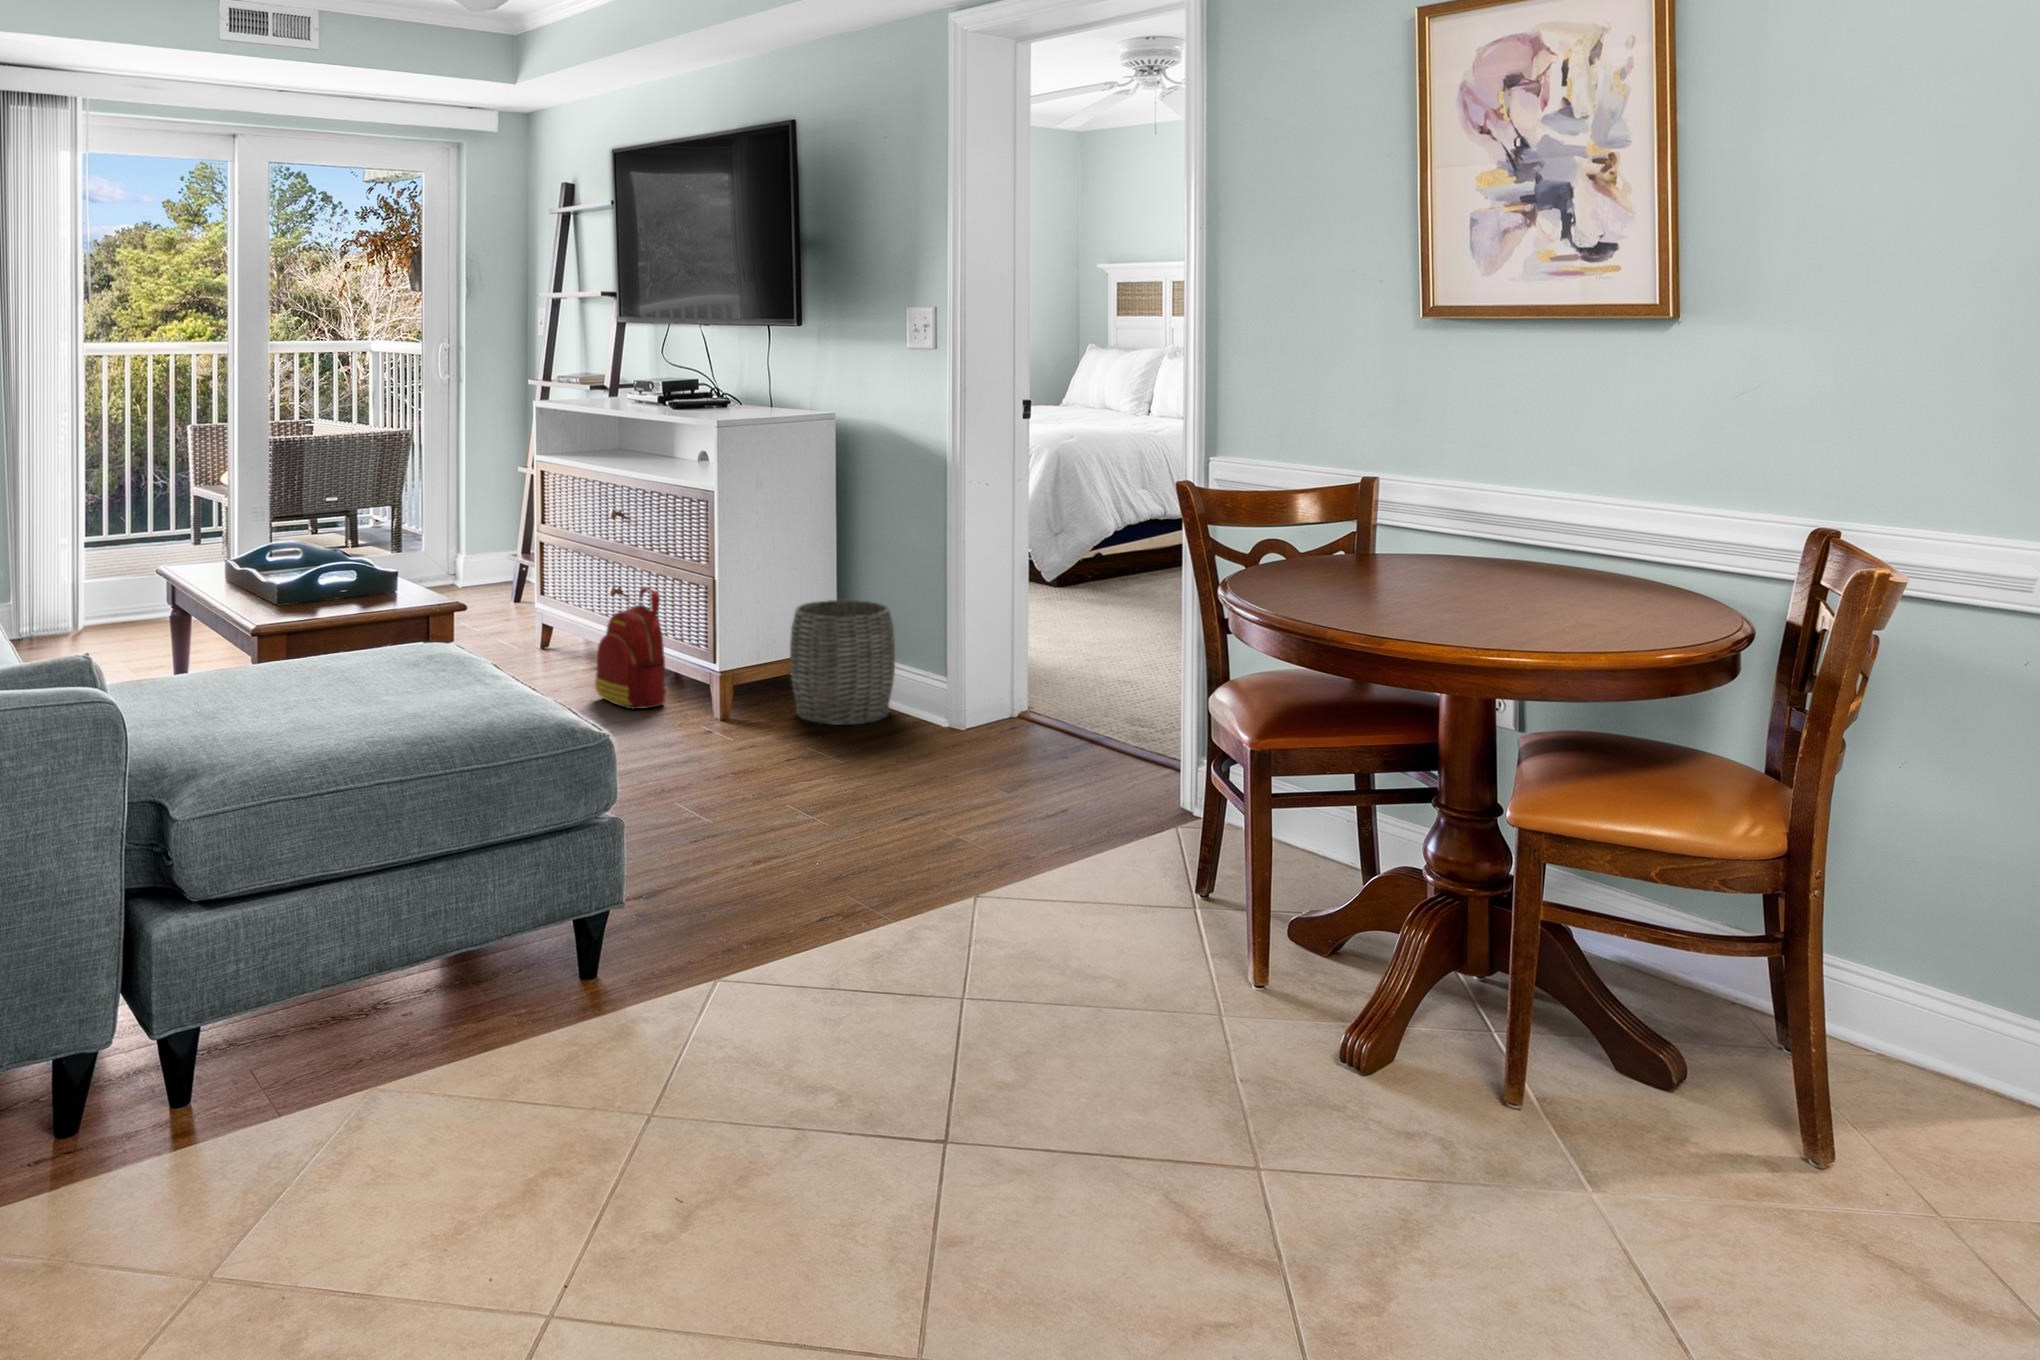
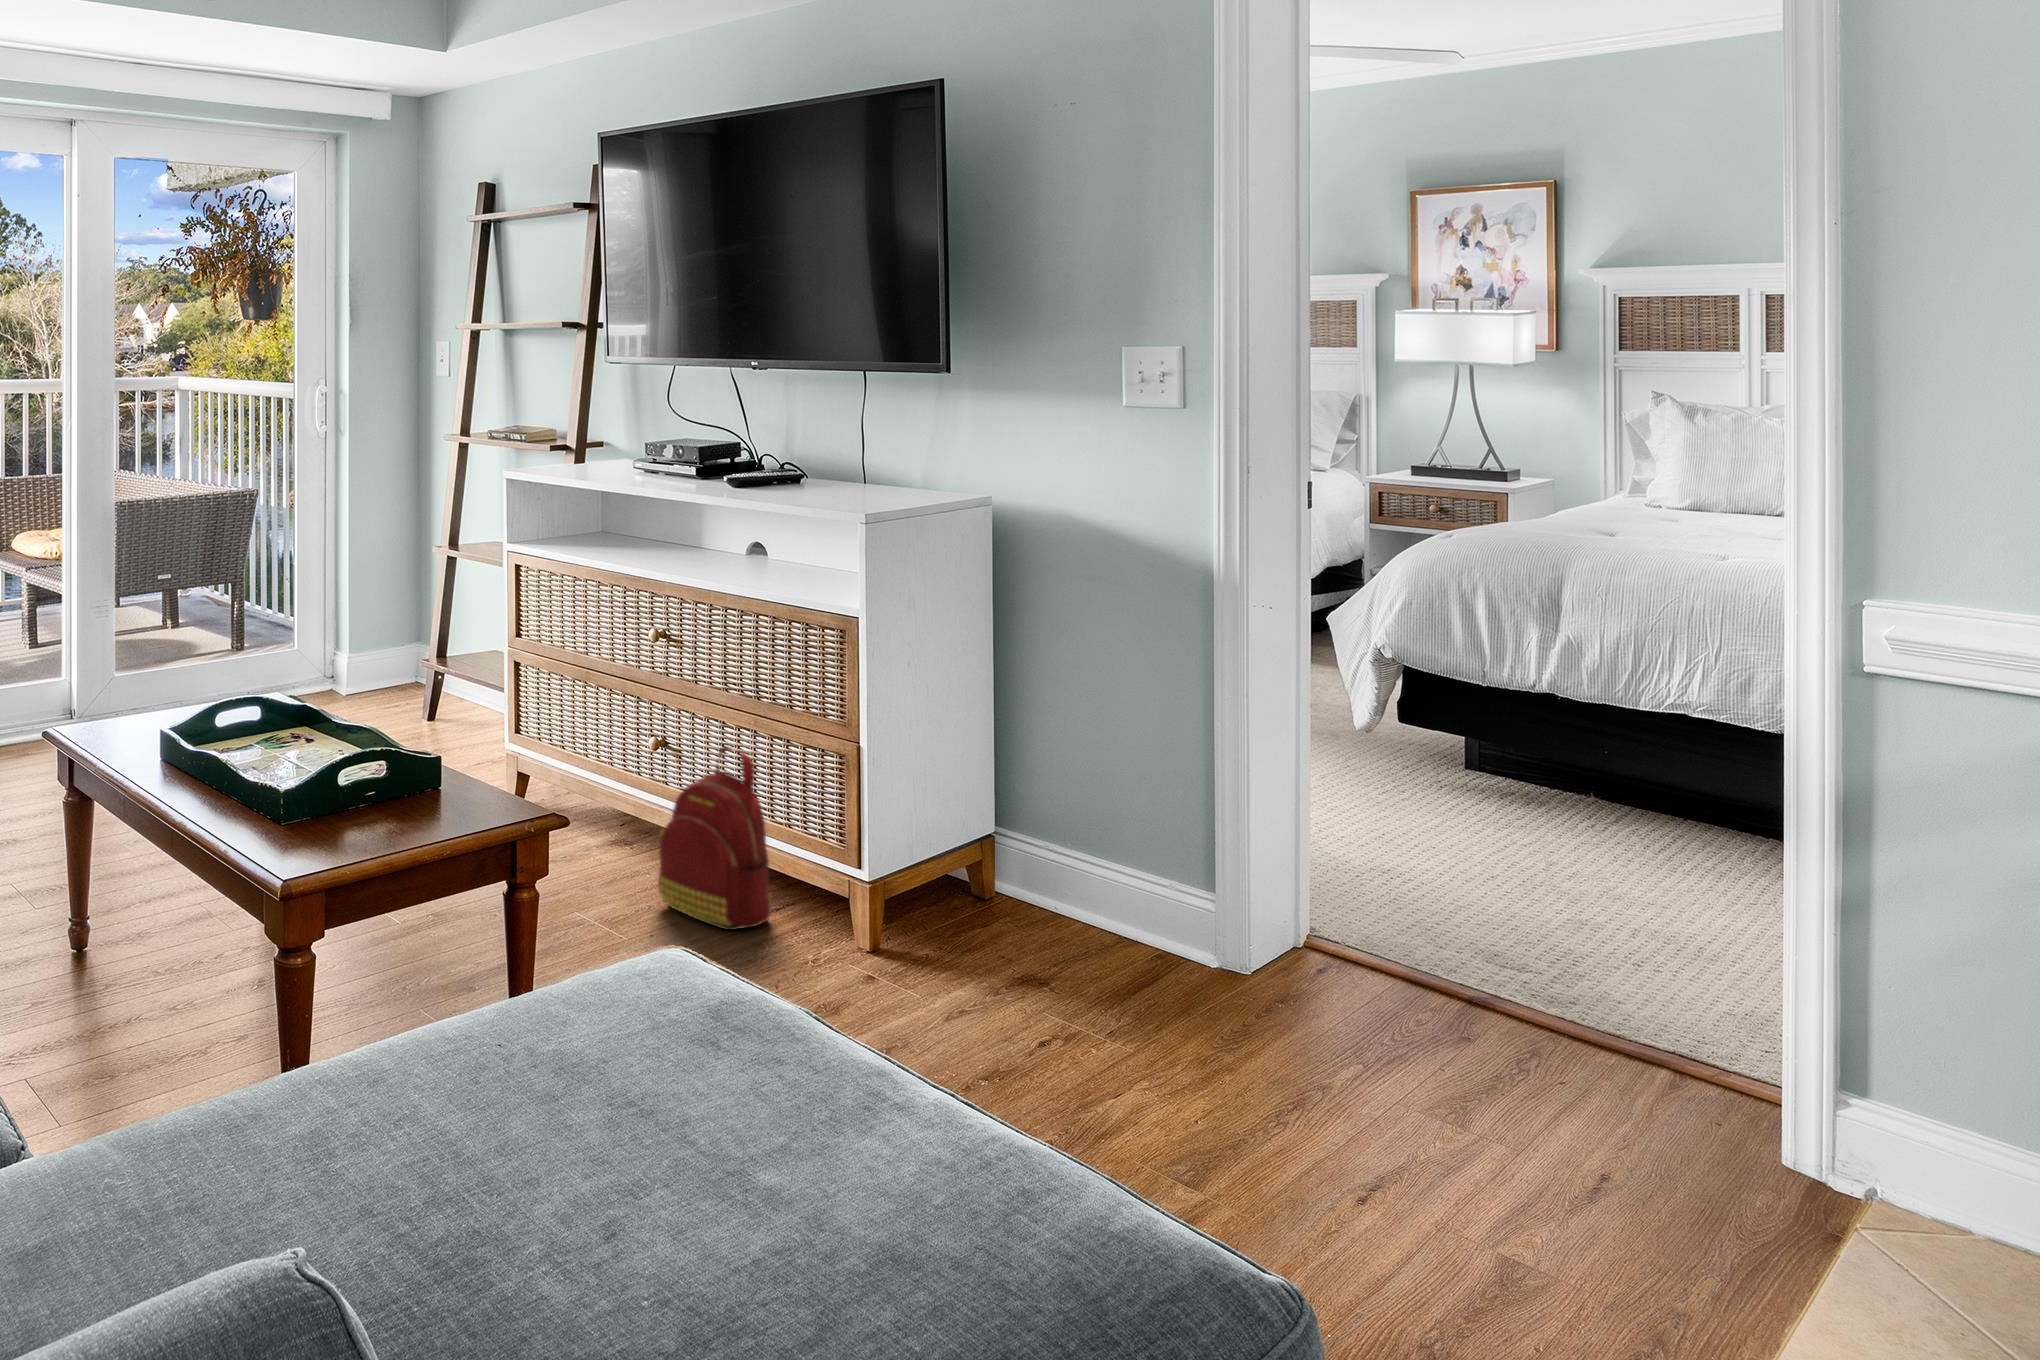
woven basket: present [790,600,895,725] -> none [959,765,1121,963]

